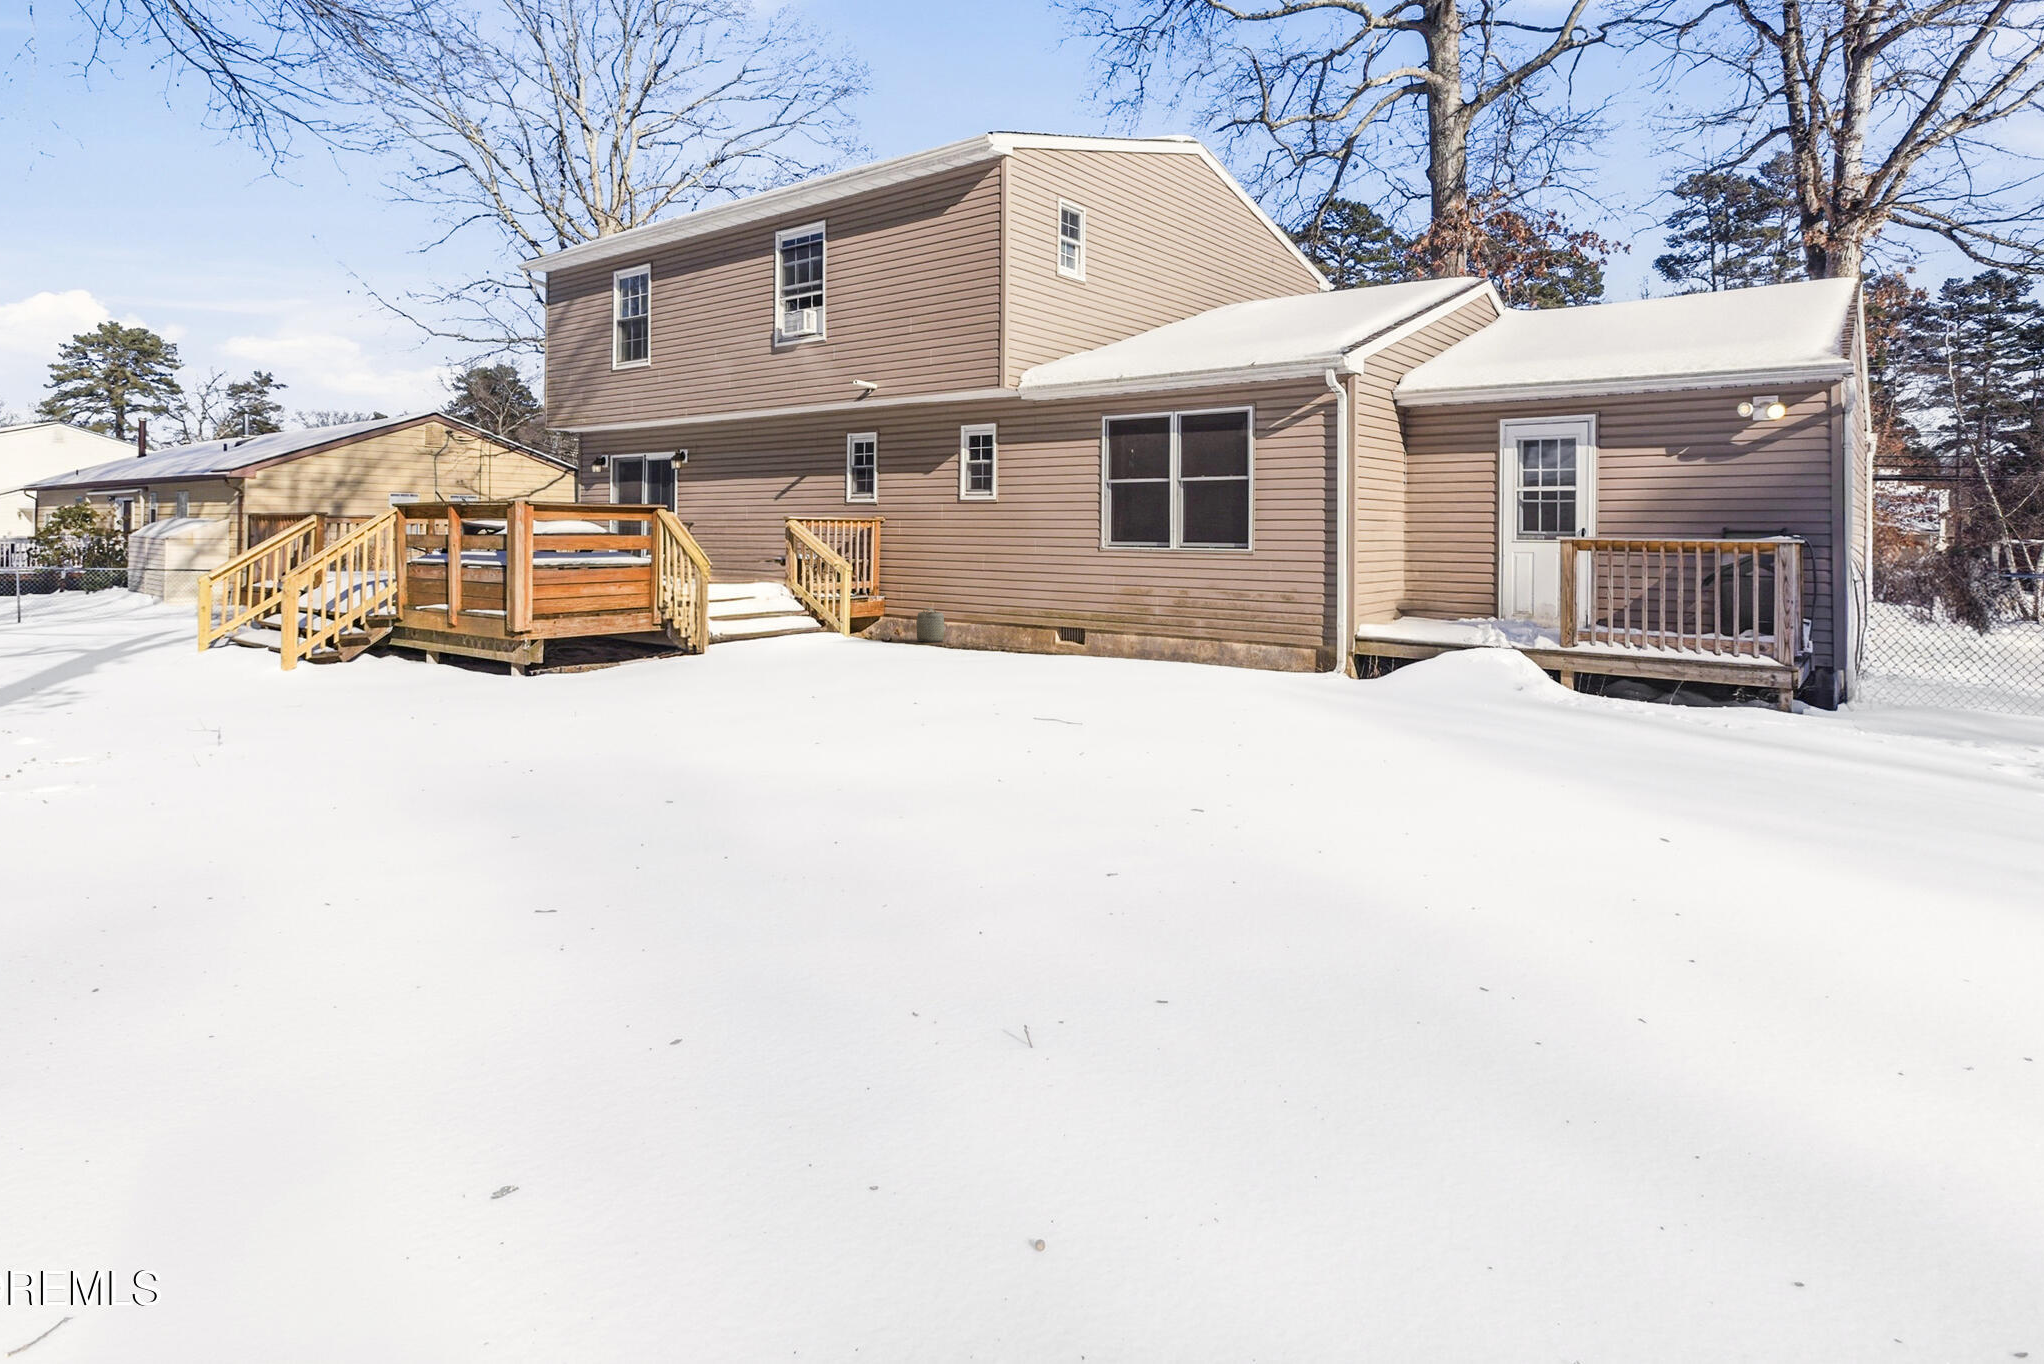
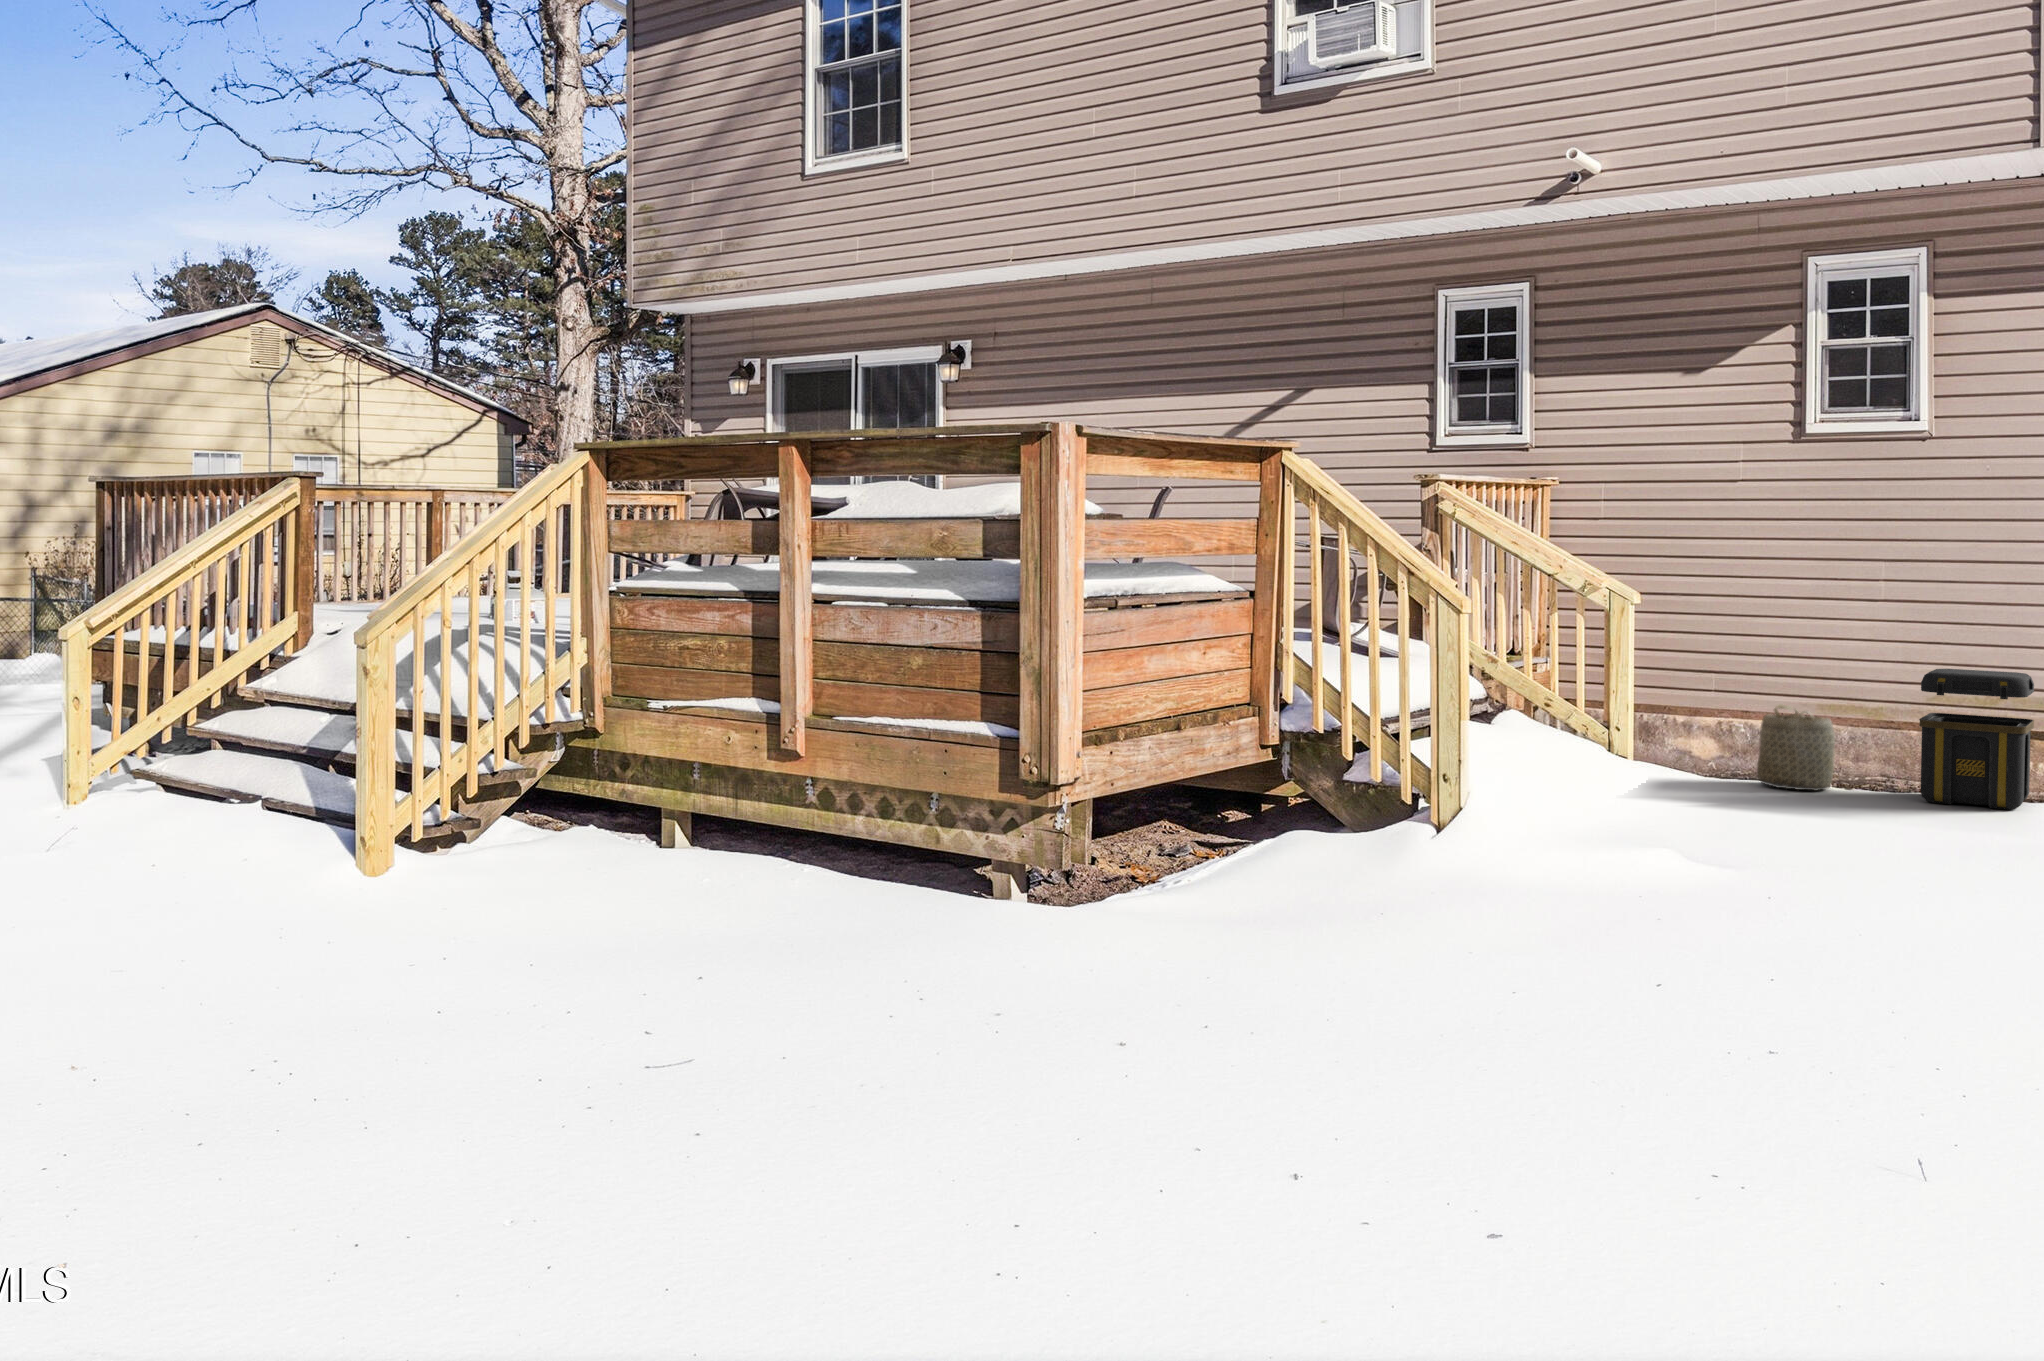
toolbox: none [960,593,1007,647] -> present [1919,669,2034,810]

